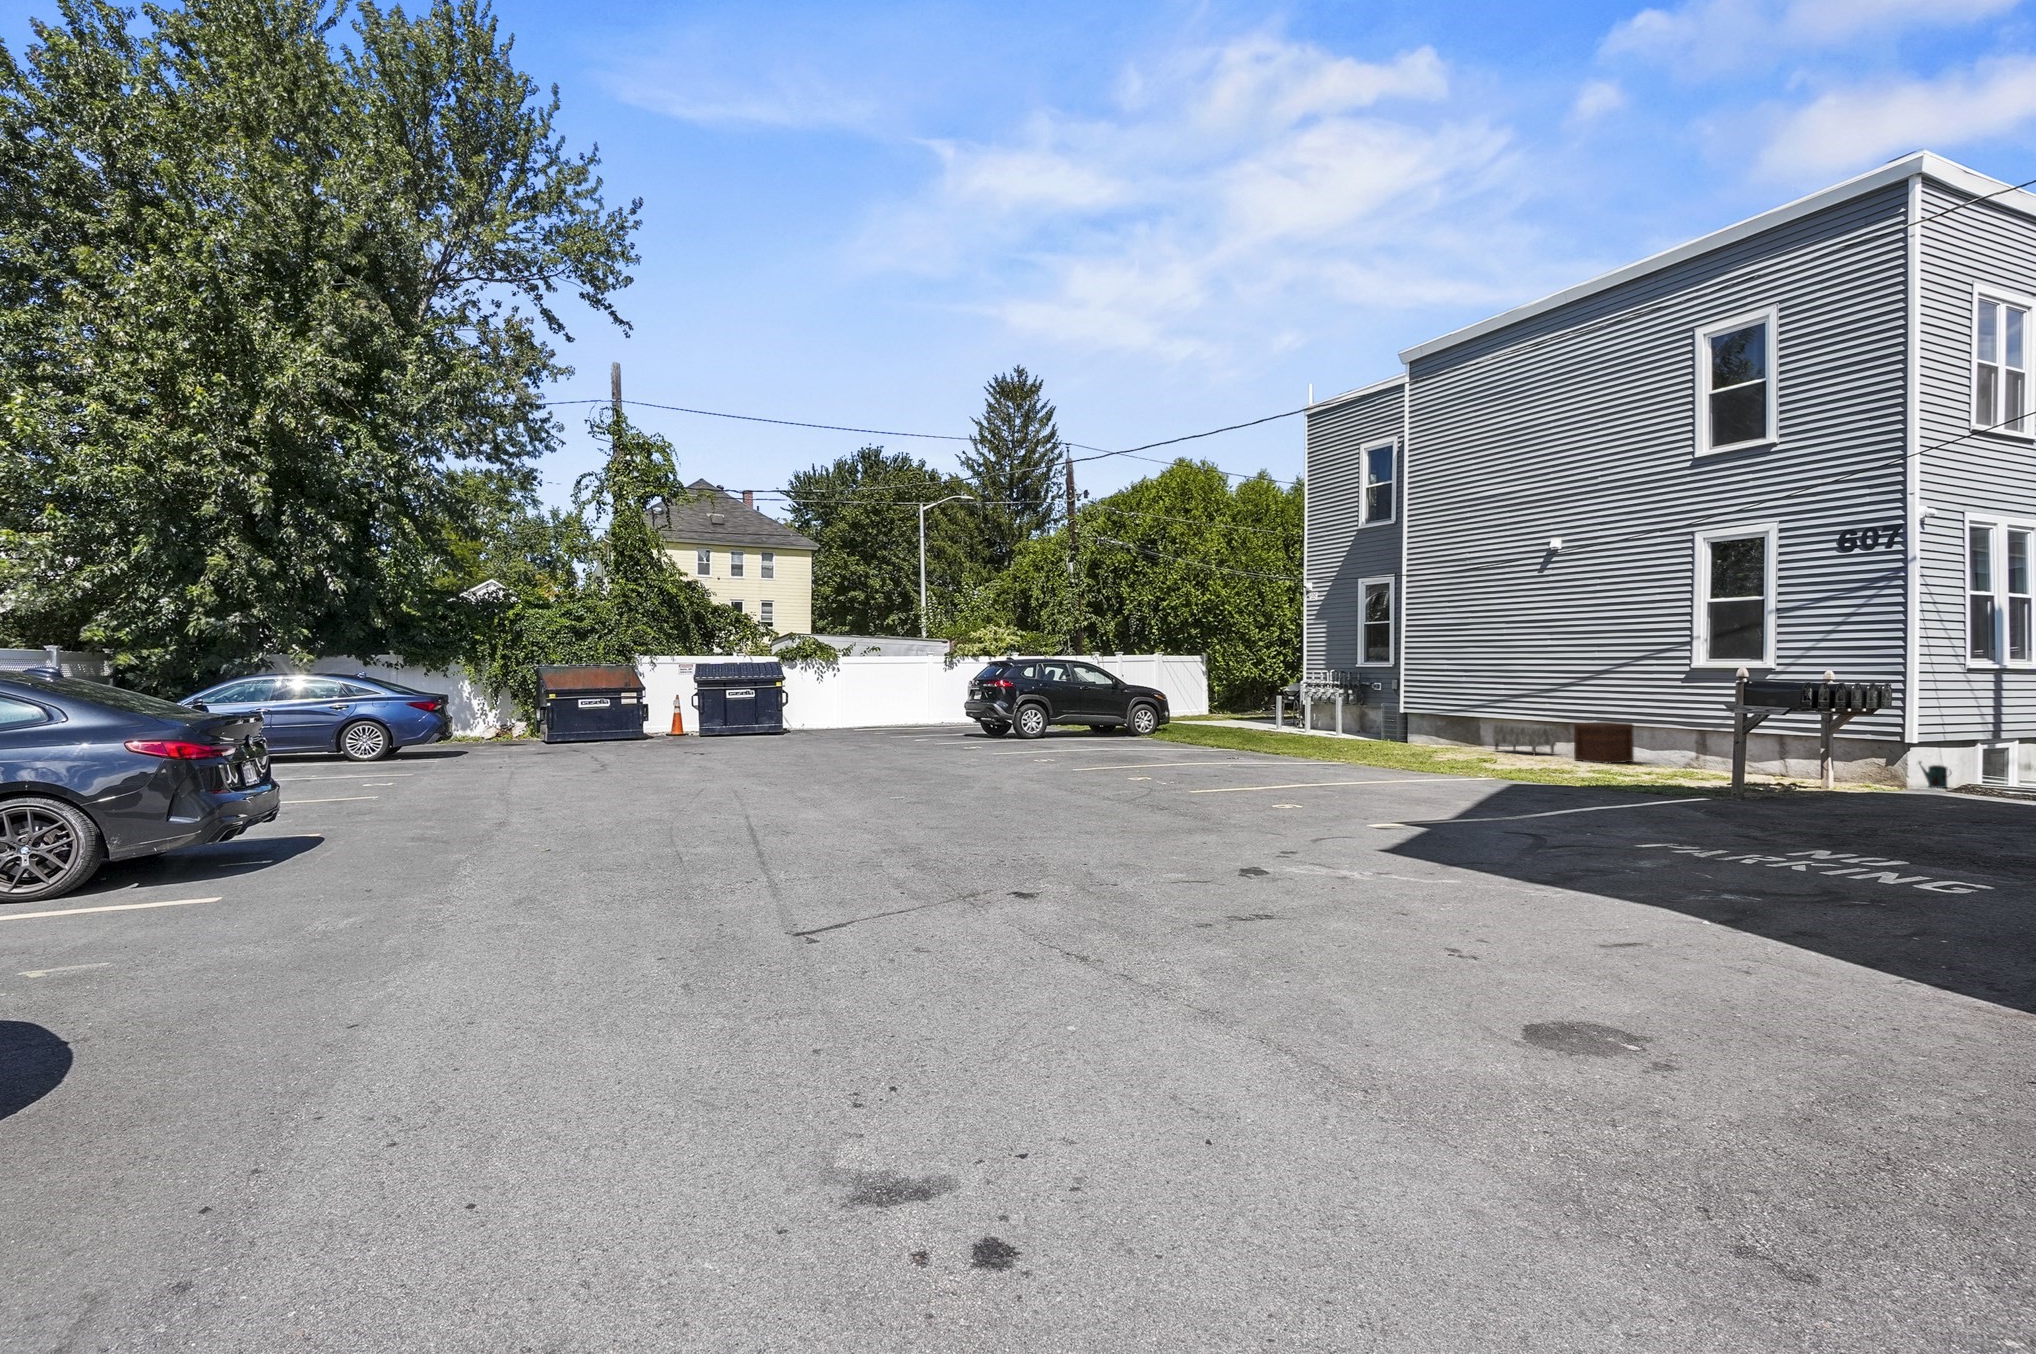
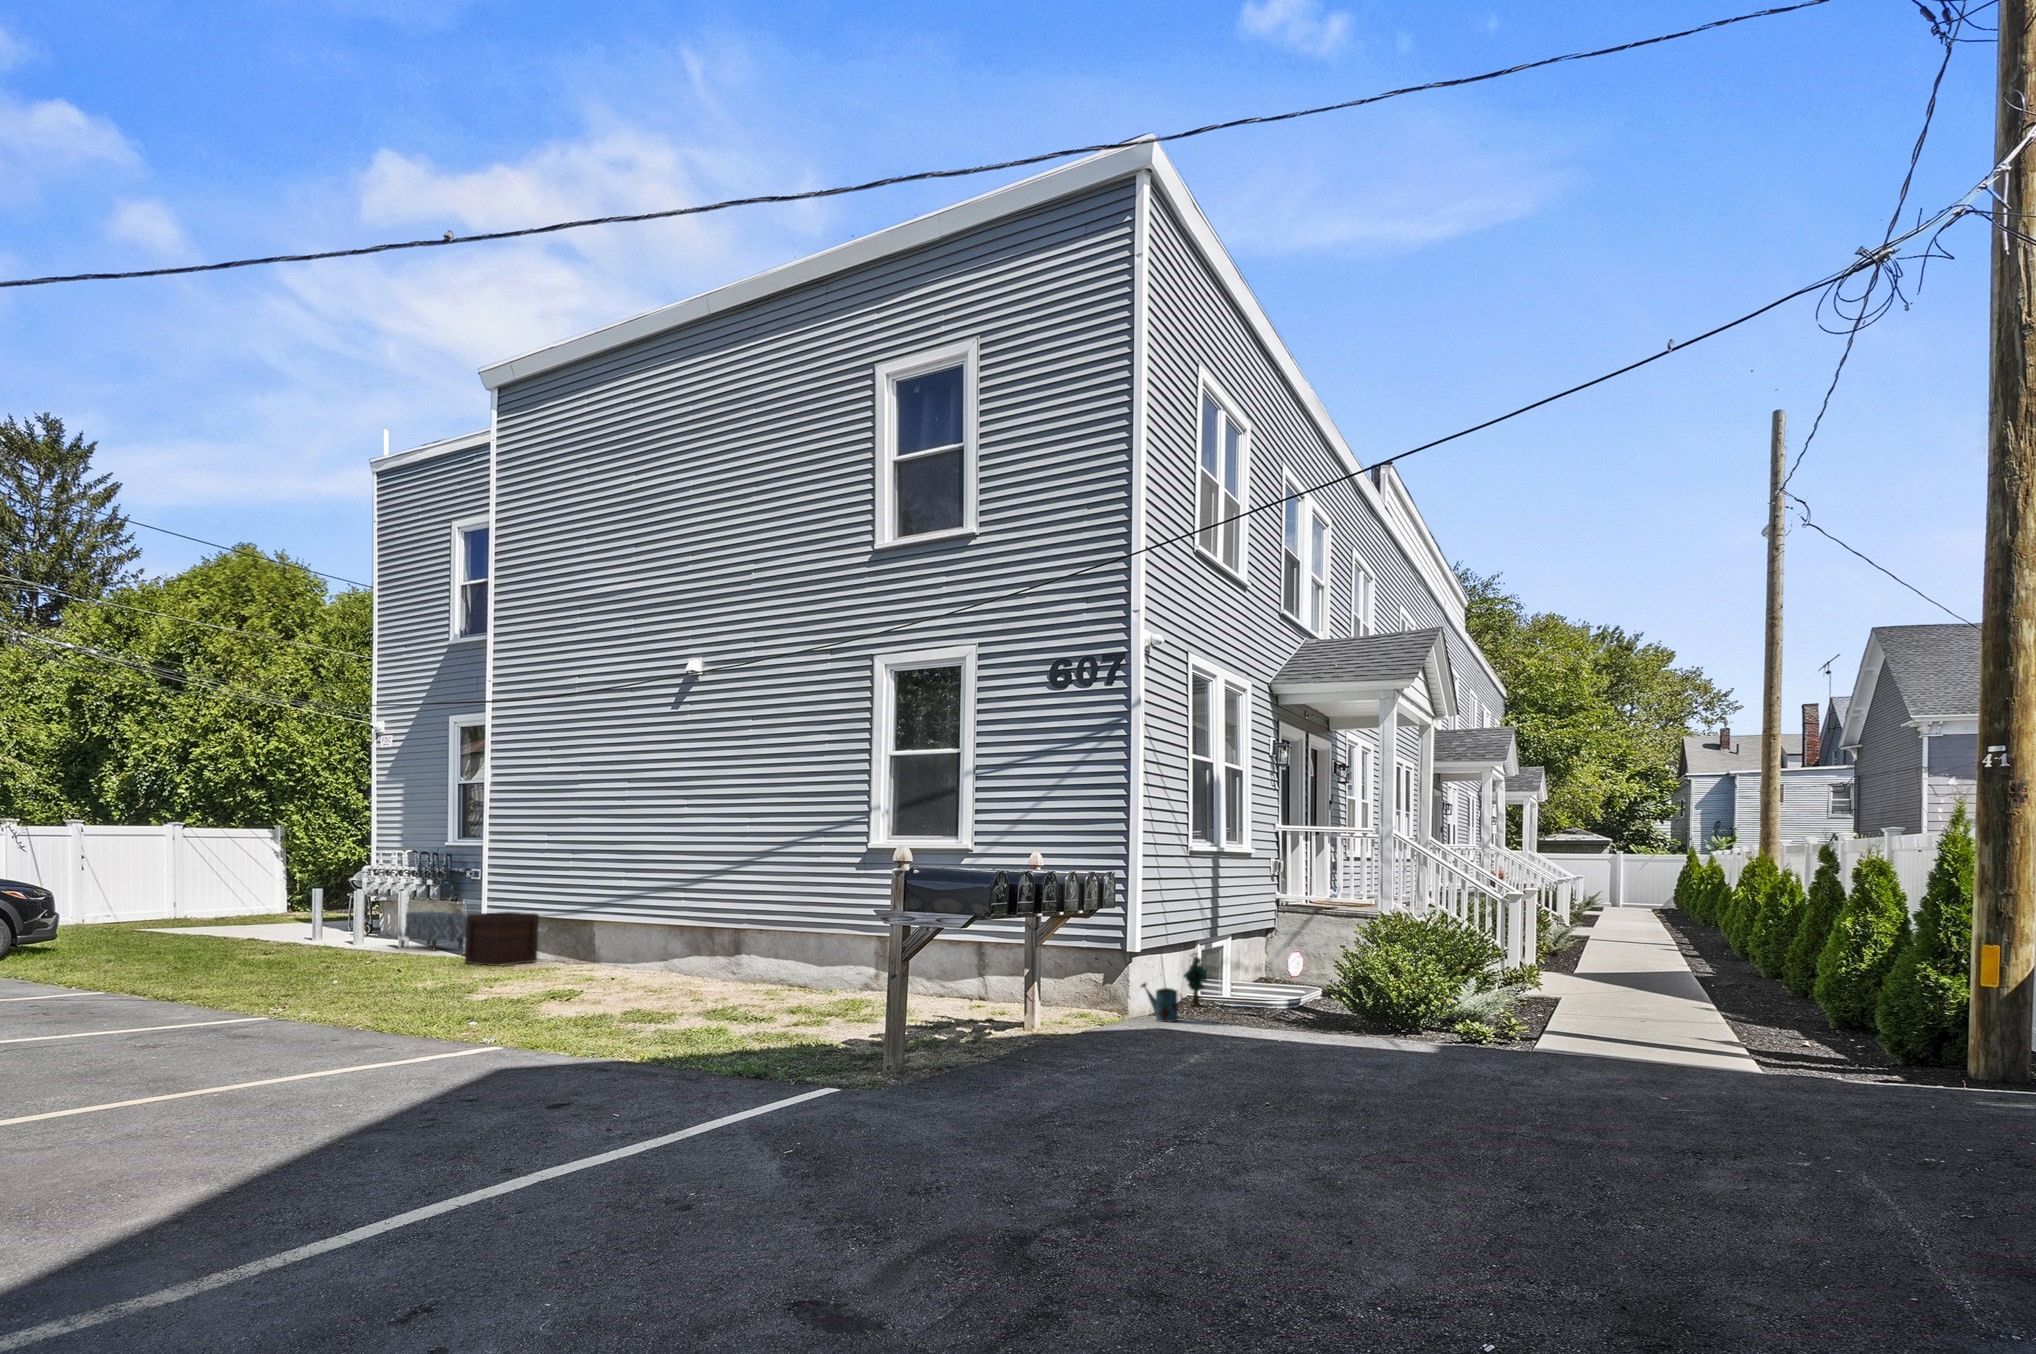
wooden crate: present [1574,722,1634,763] -> present [464,912,539,966]
bench: present [1493,723,1556,755] -> present [398,911,467,951]
decorative plant: none [1958,744,1982,782] -> present [1184,953,1207,1006]

